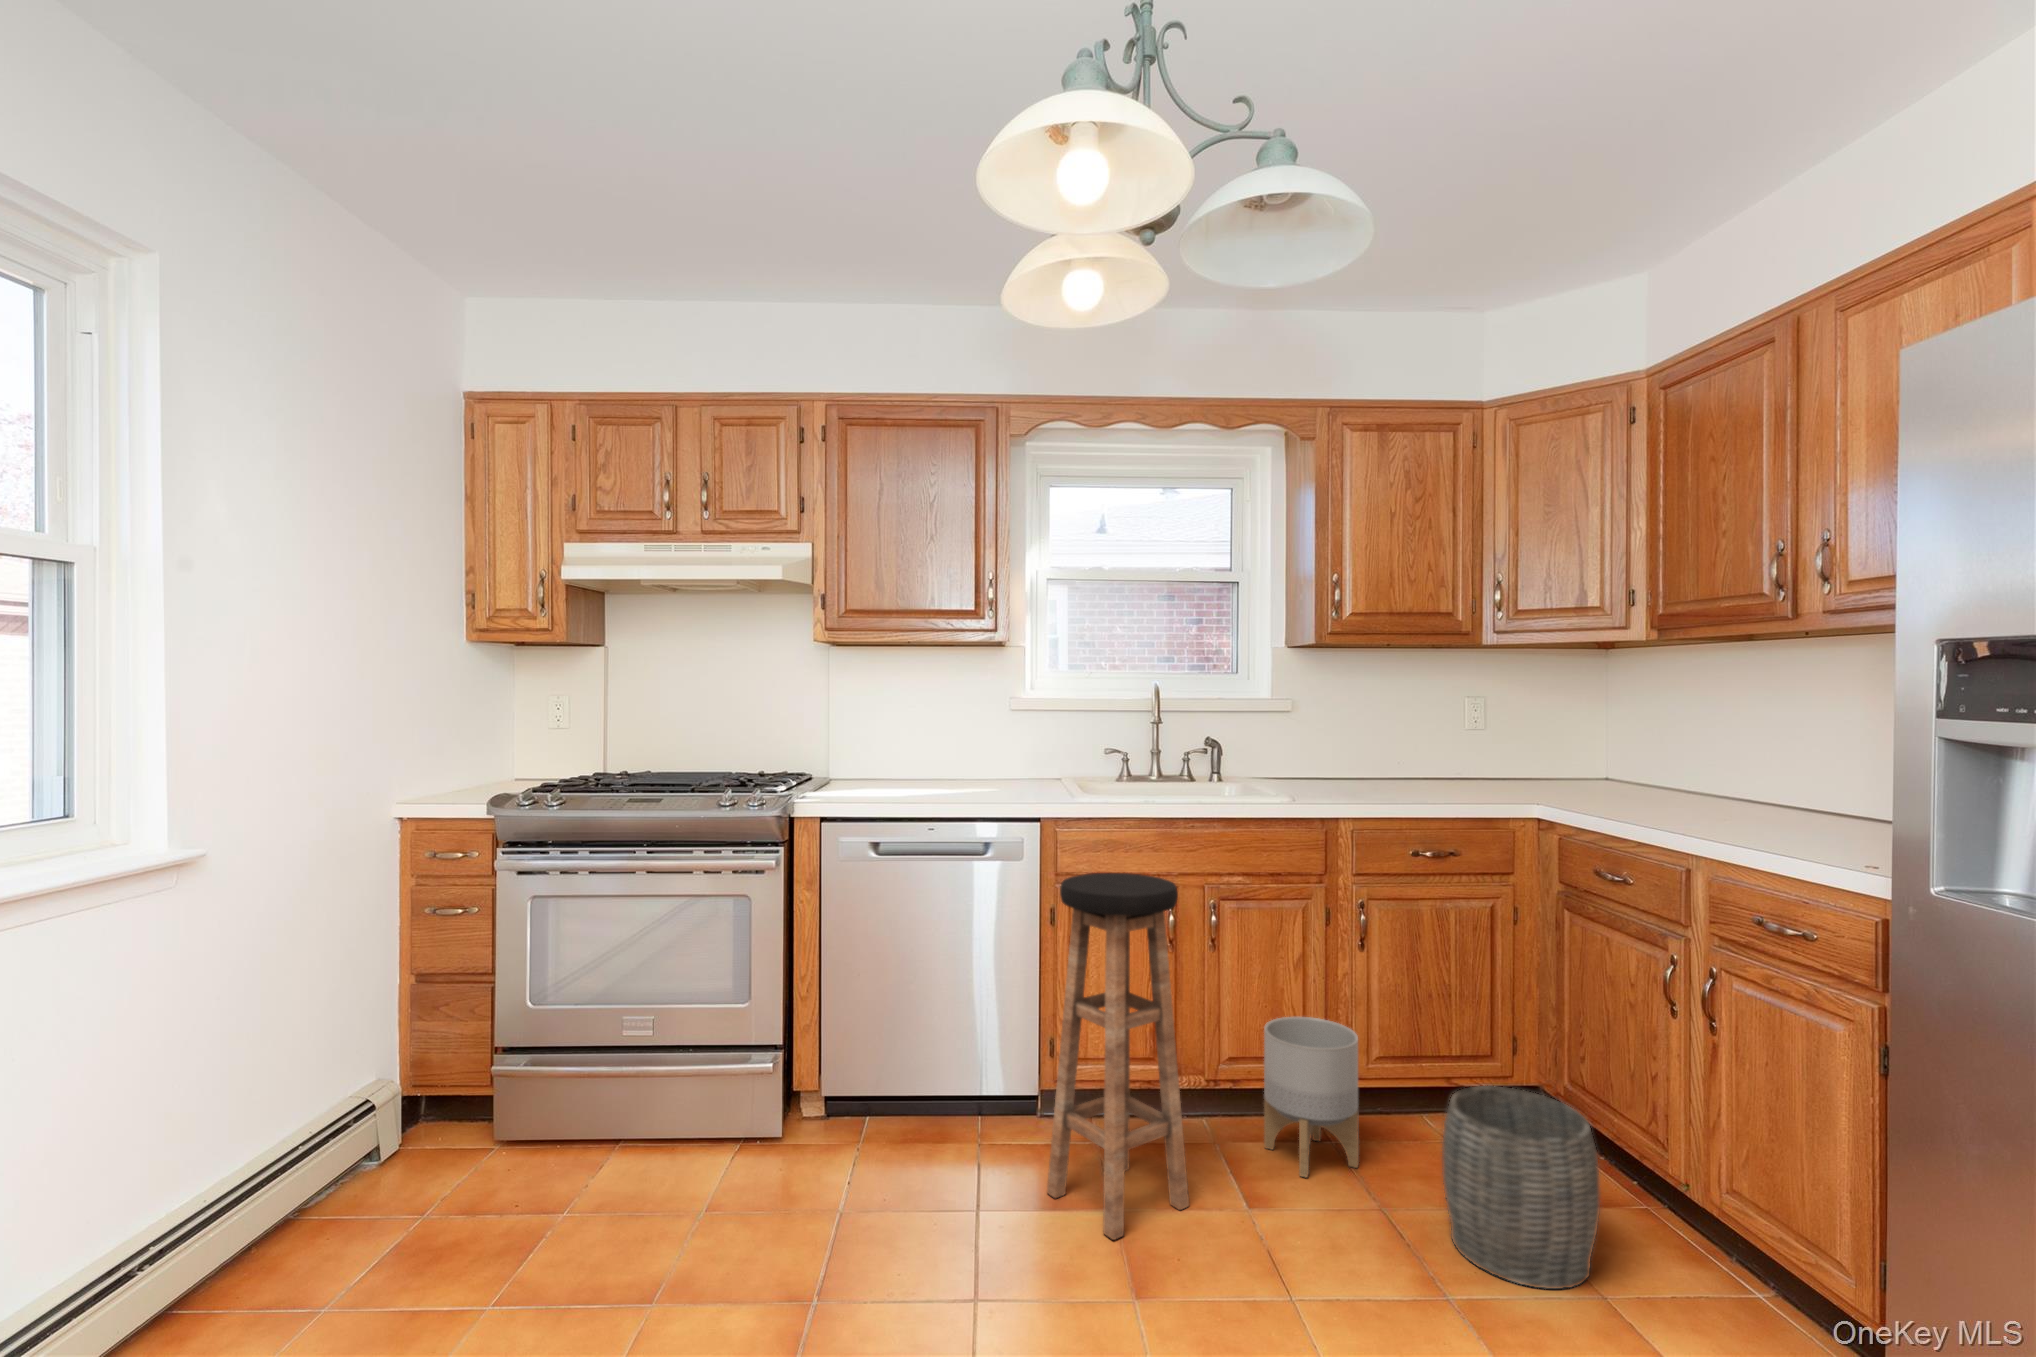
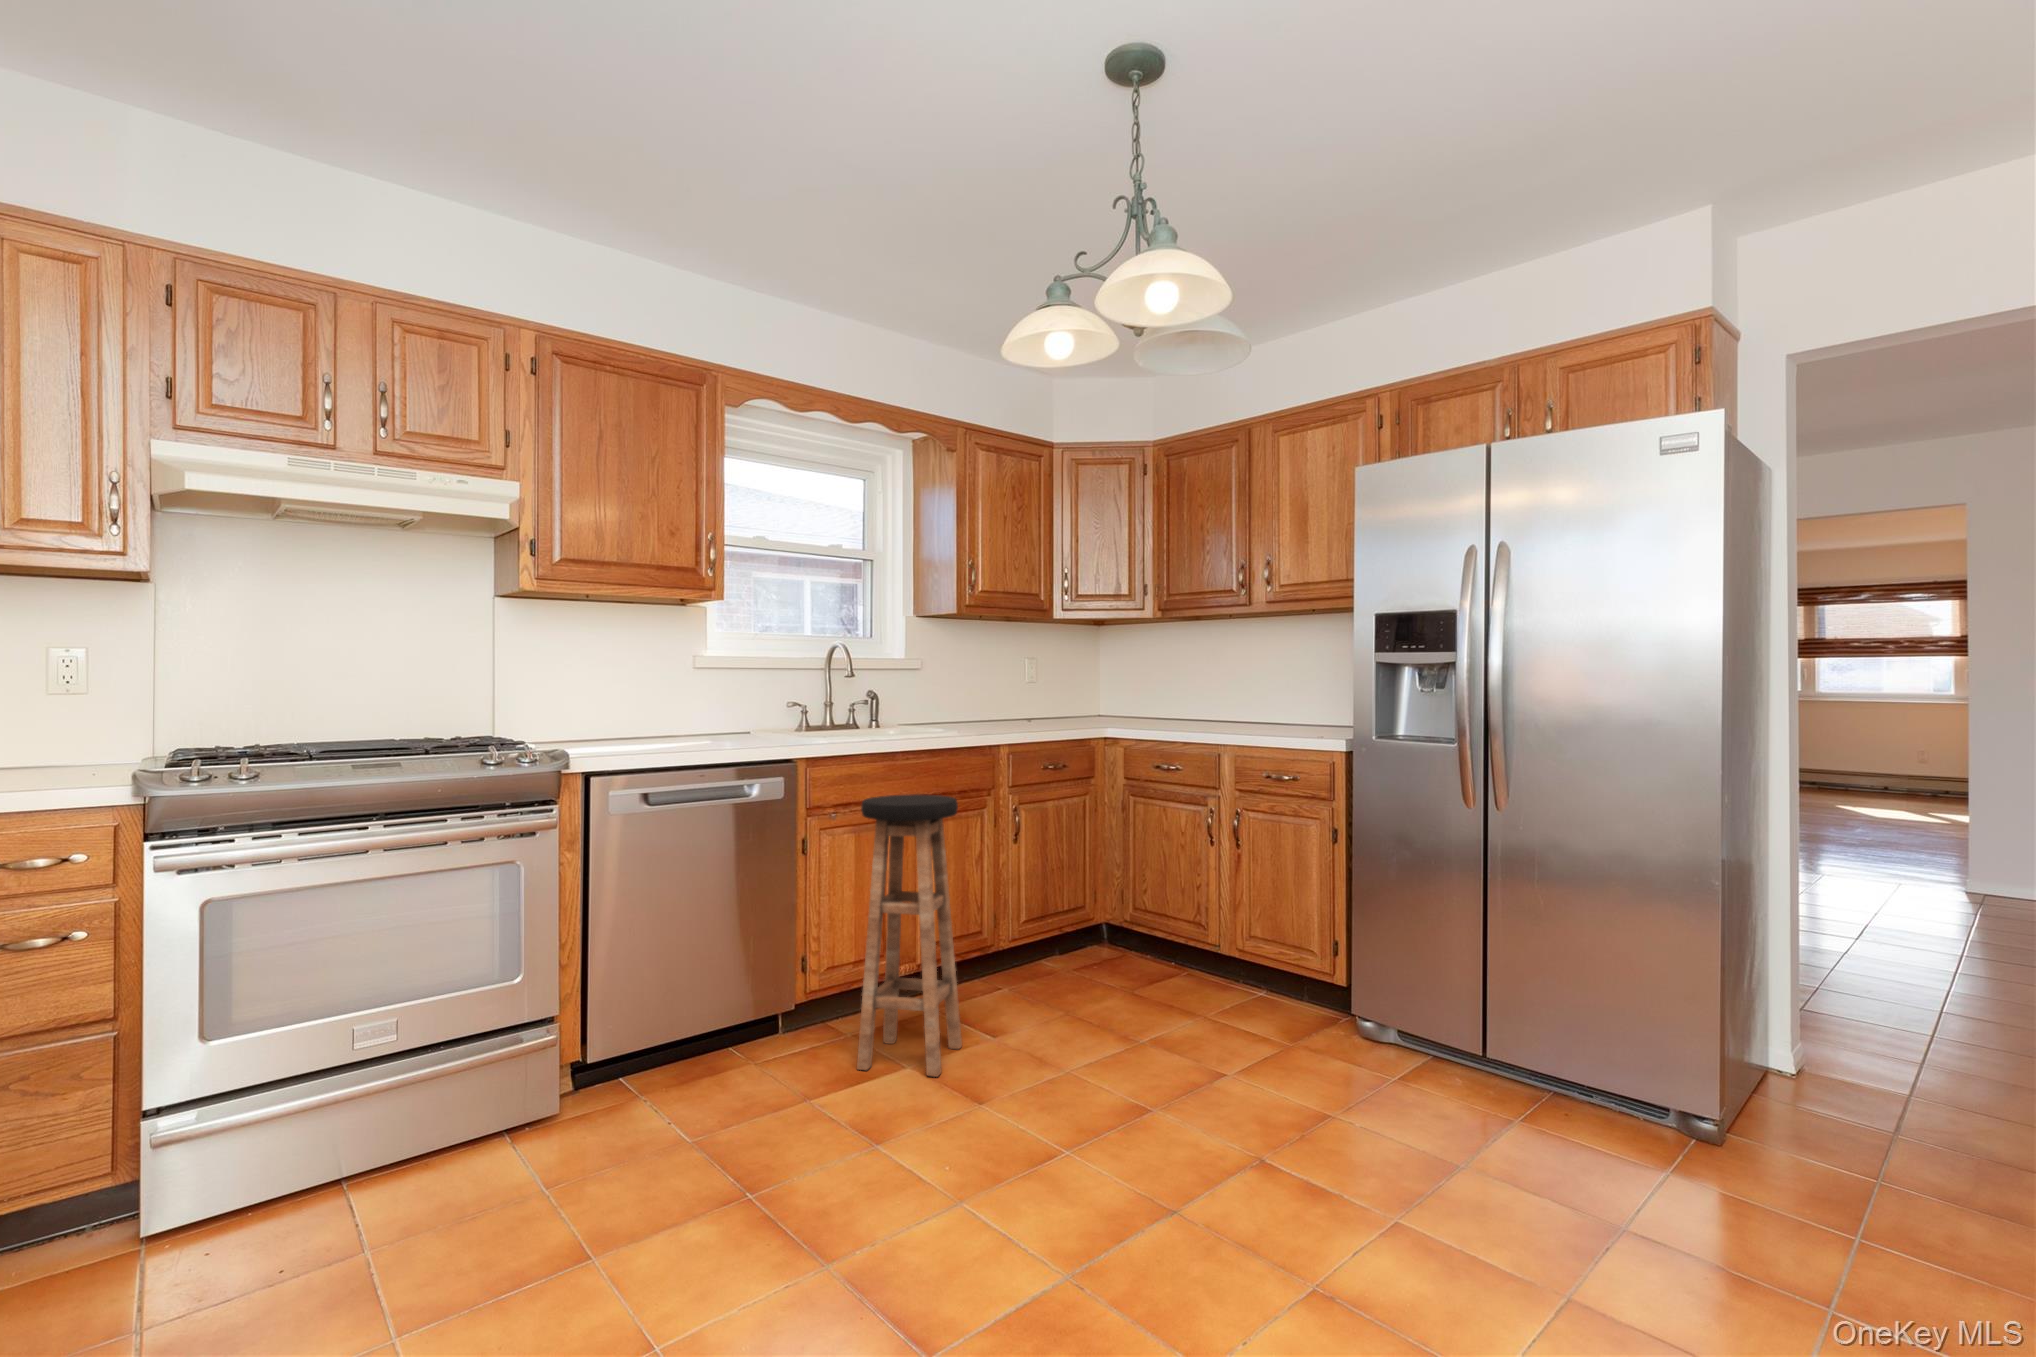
planter: present [1264,1017,1359,1177] -> none [968,898,1036,1011]
woven basket: present [1442,1086,1600,1289] -> none [1110,910,1201,1022]

